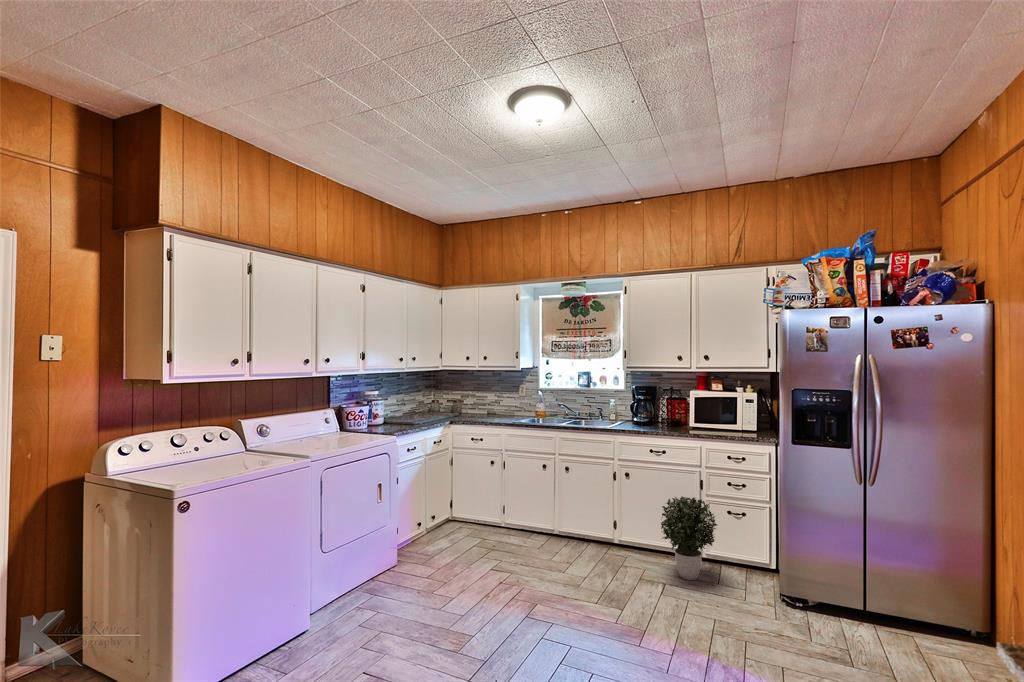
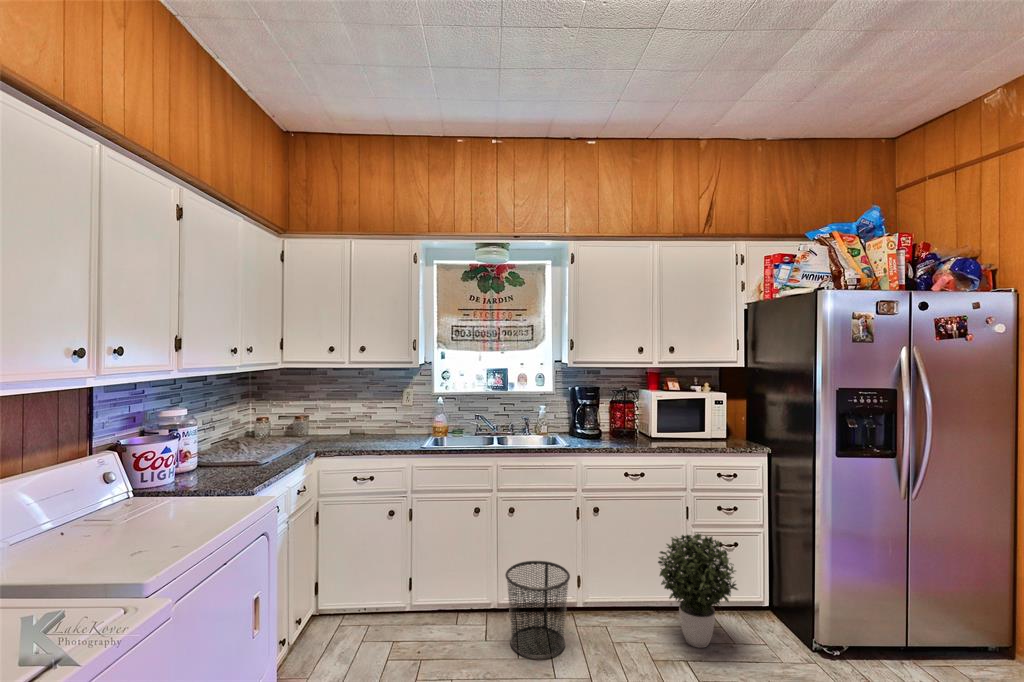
waste bin: none [553,502,597,562] -> present [505,561,570,659]

